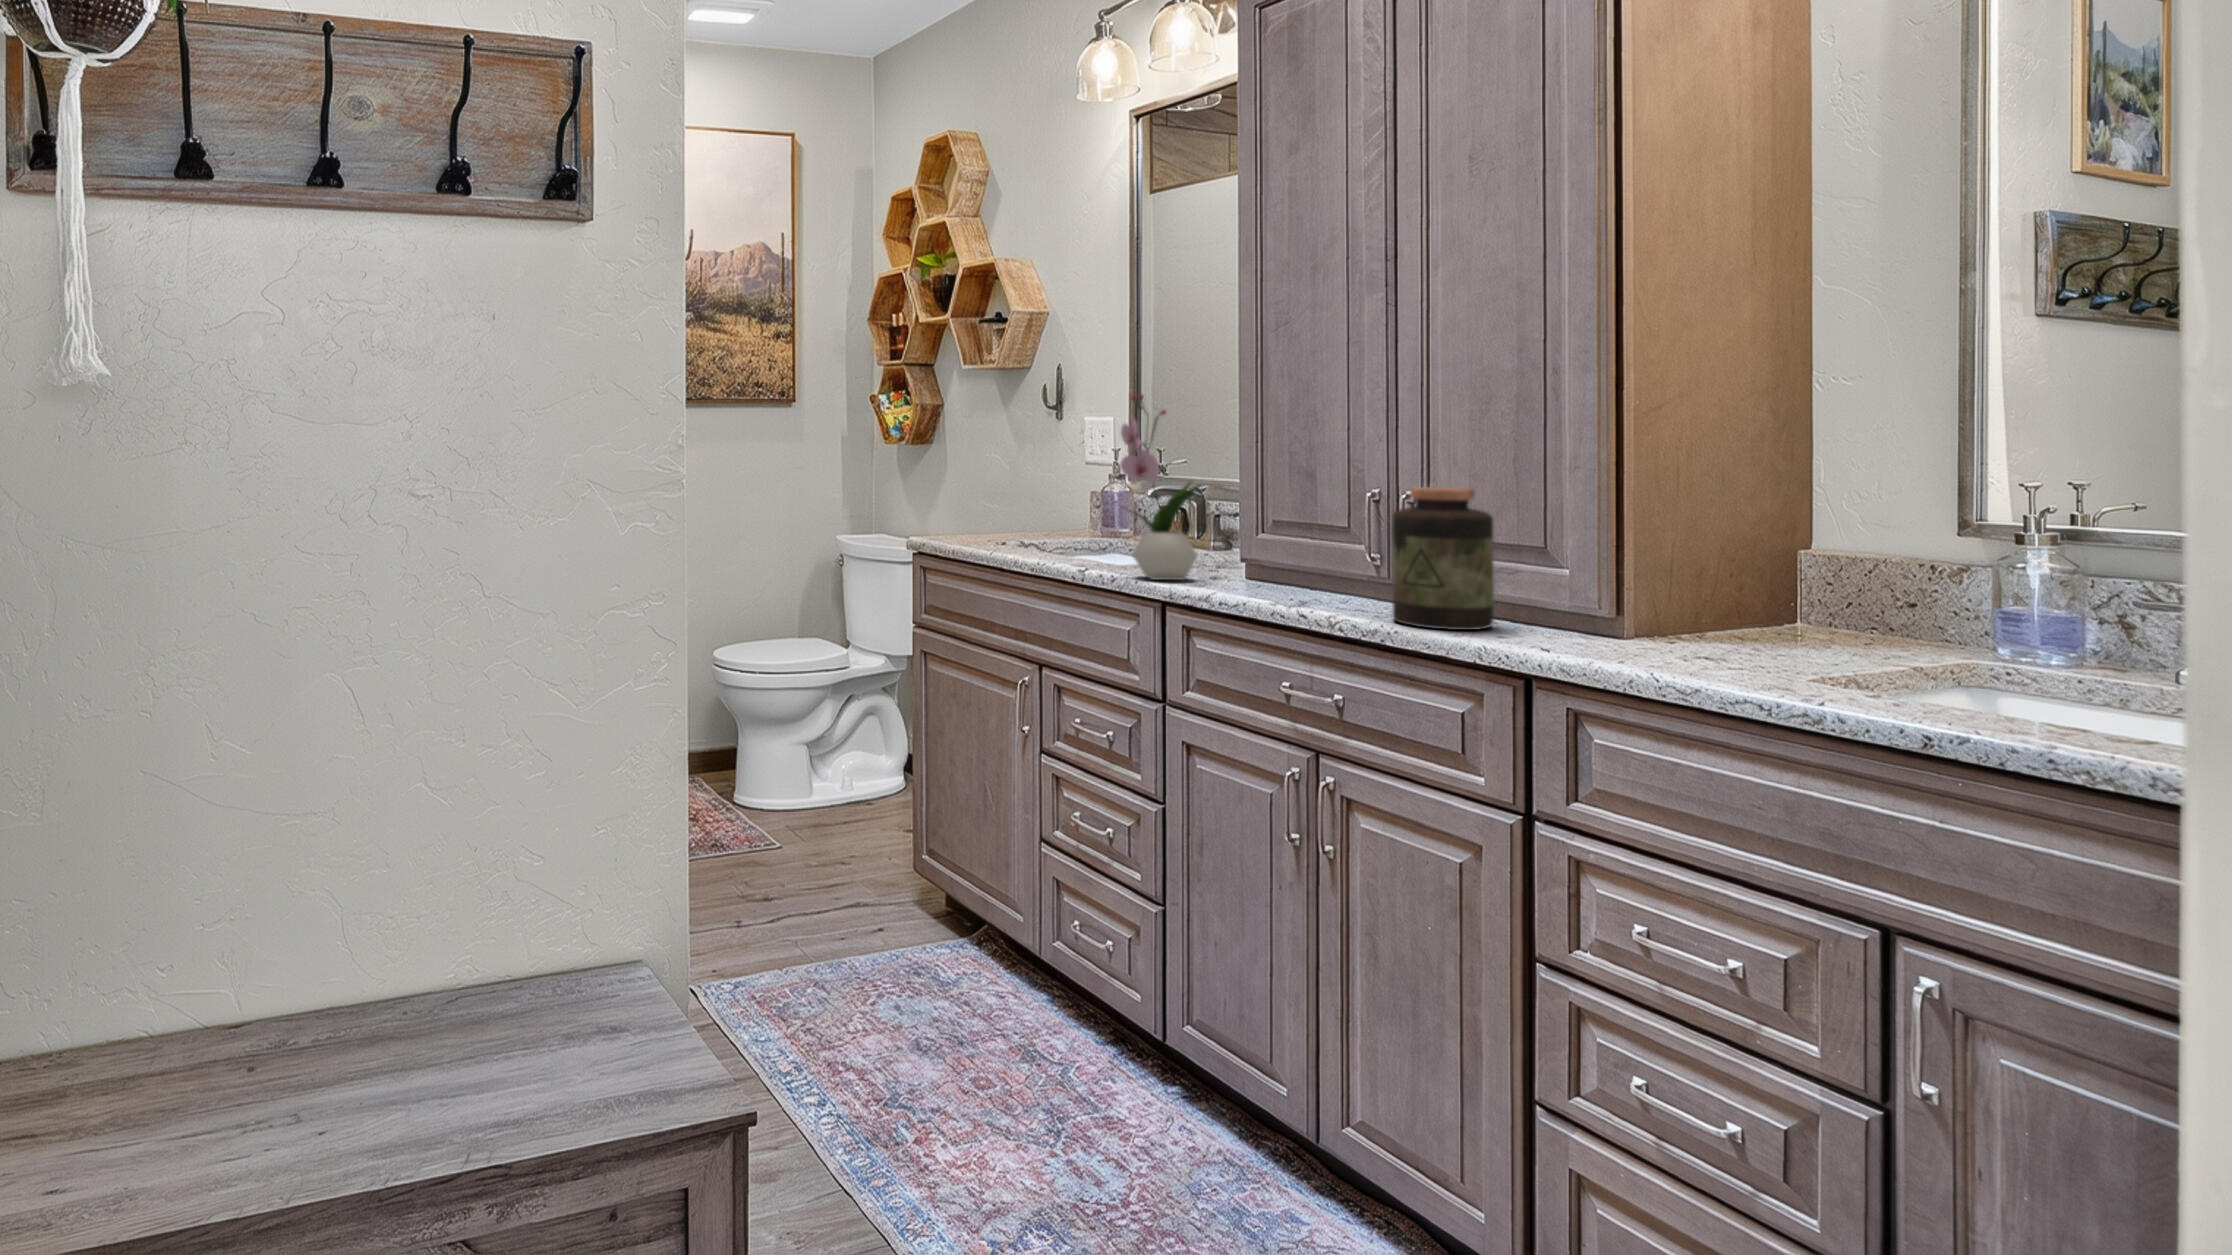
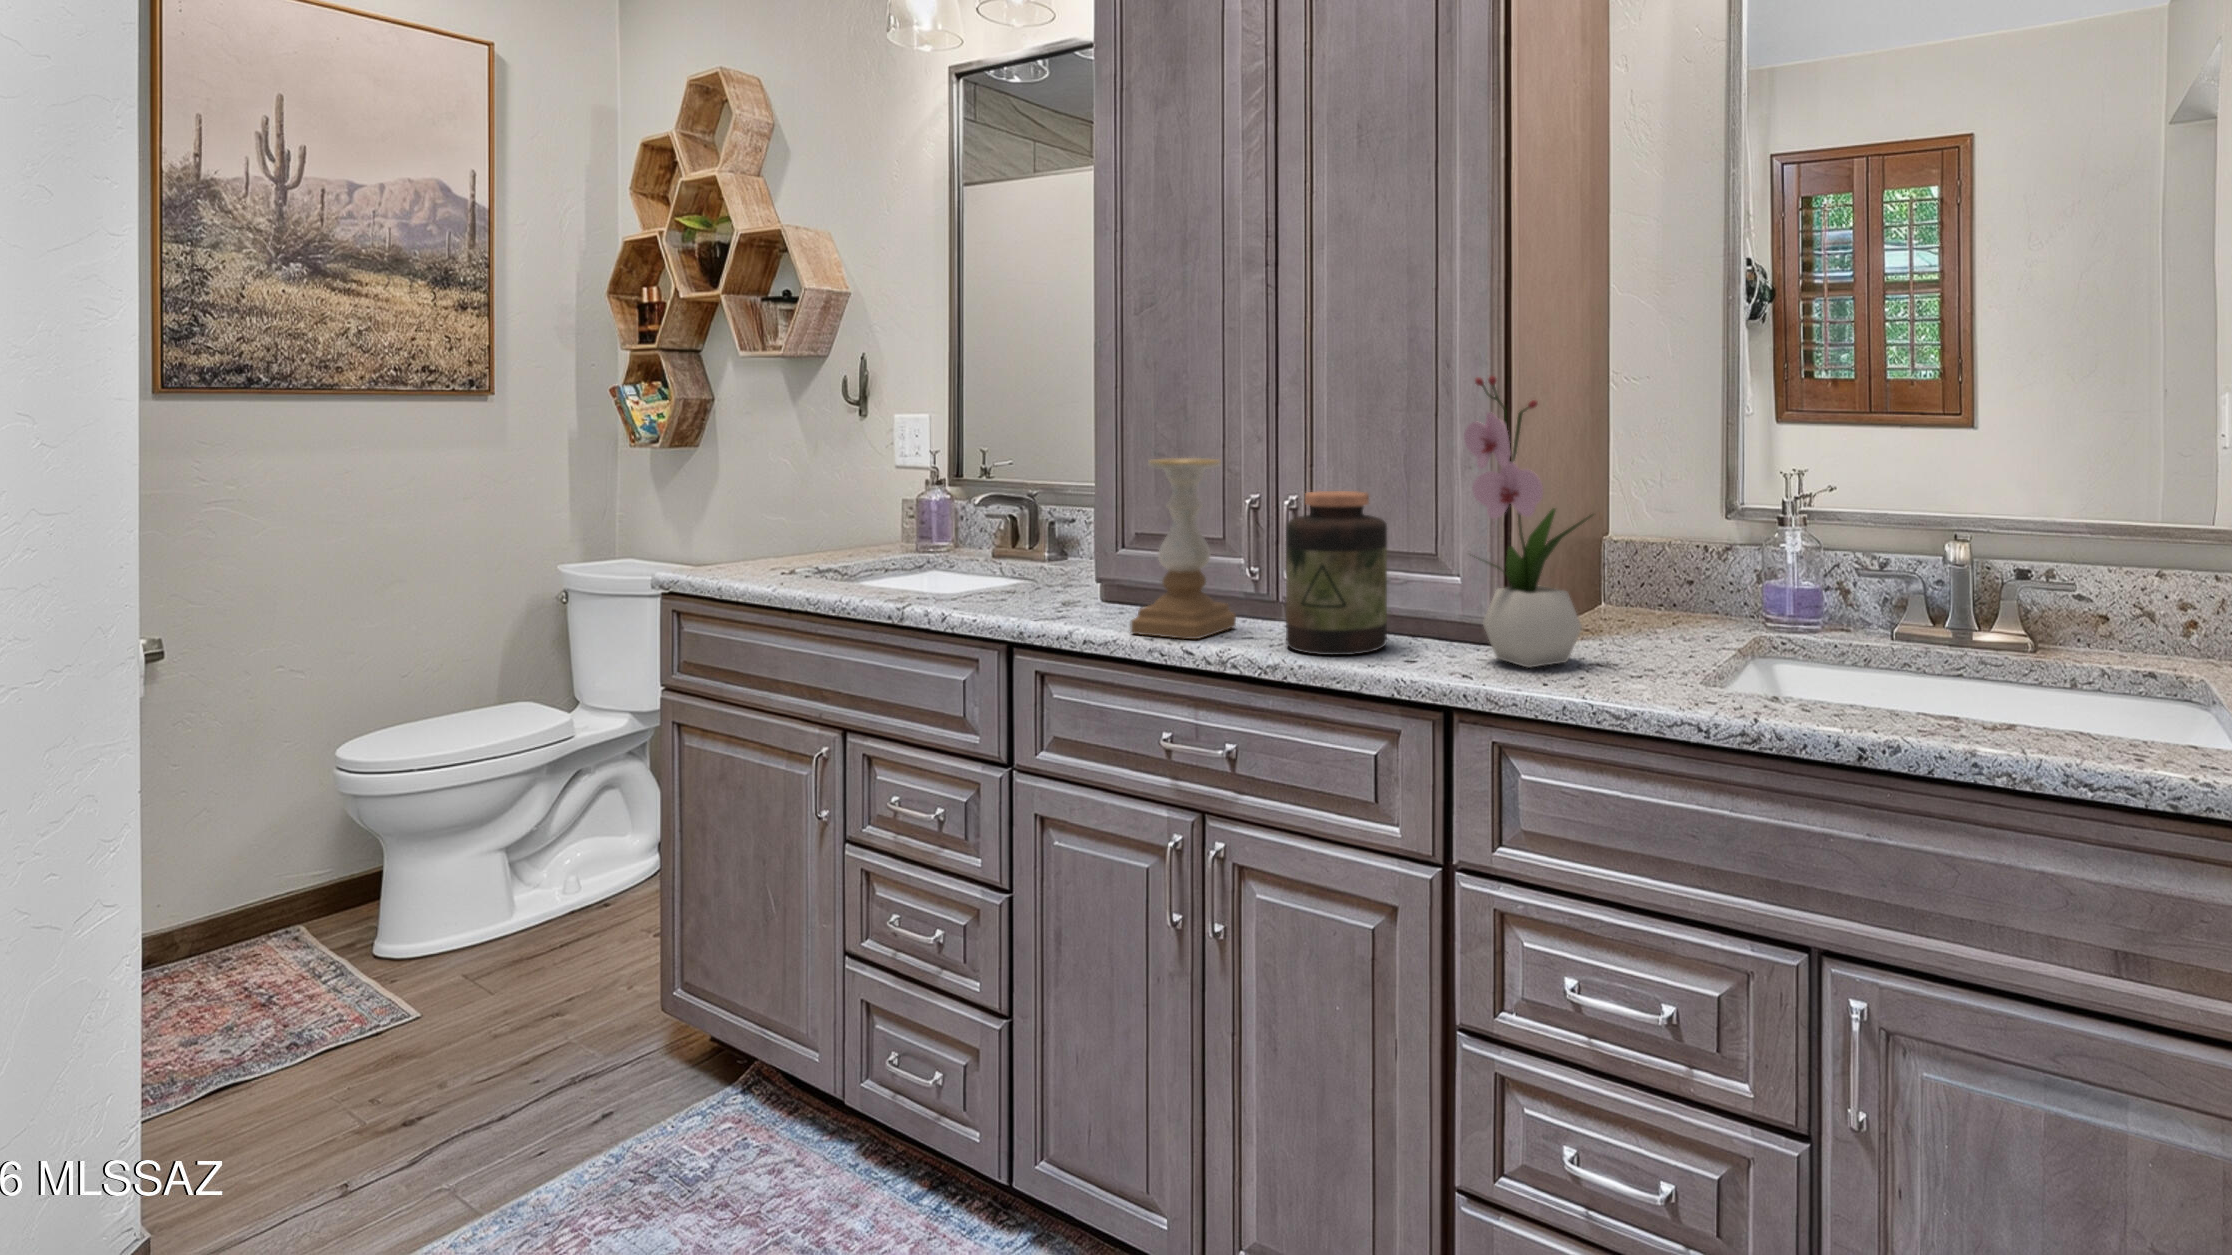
flower arrangement: present [1120,395,1200,580] -> present [1464,376,1592,668]
candle holder: none [1260,457,1358,609] -> present [1130,458,1236,639]

